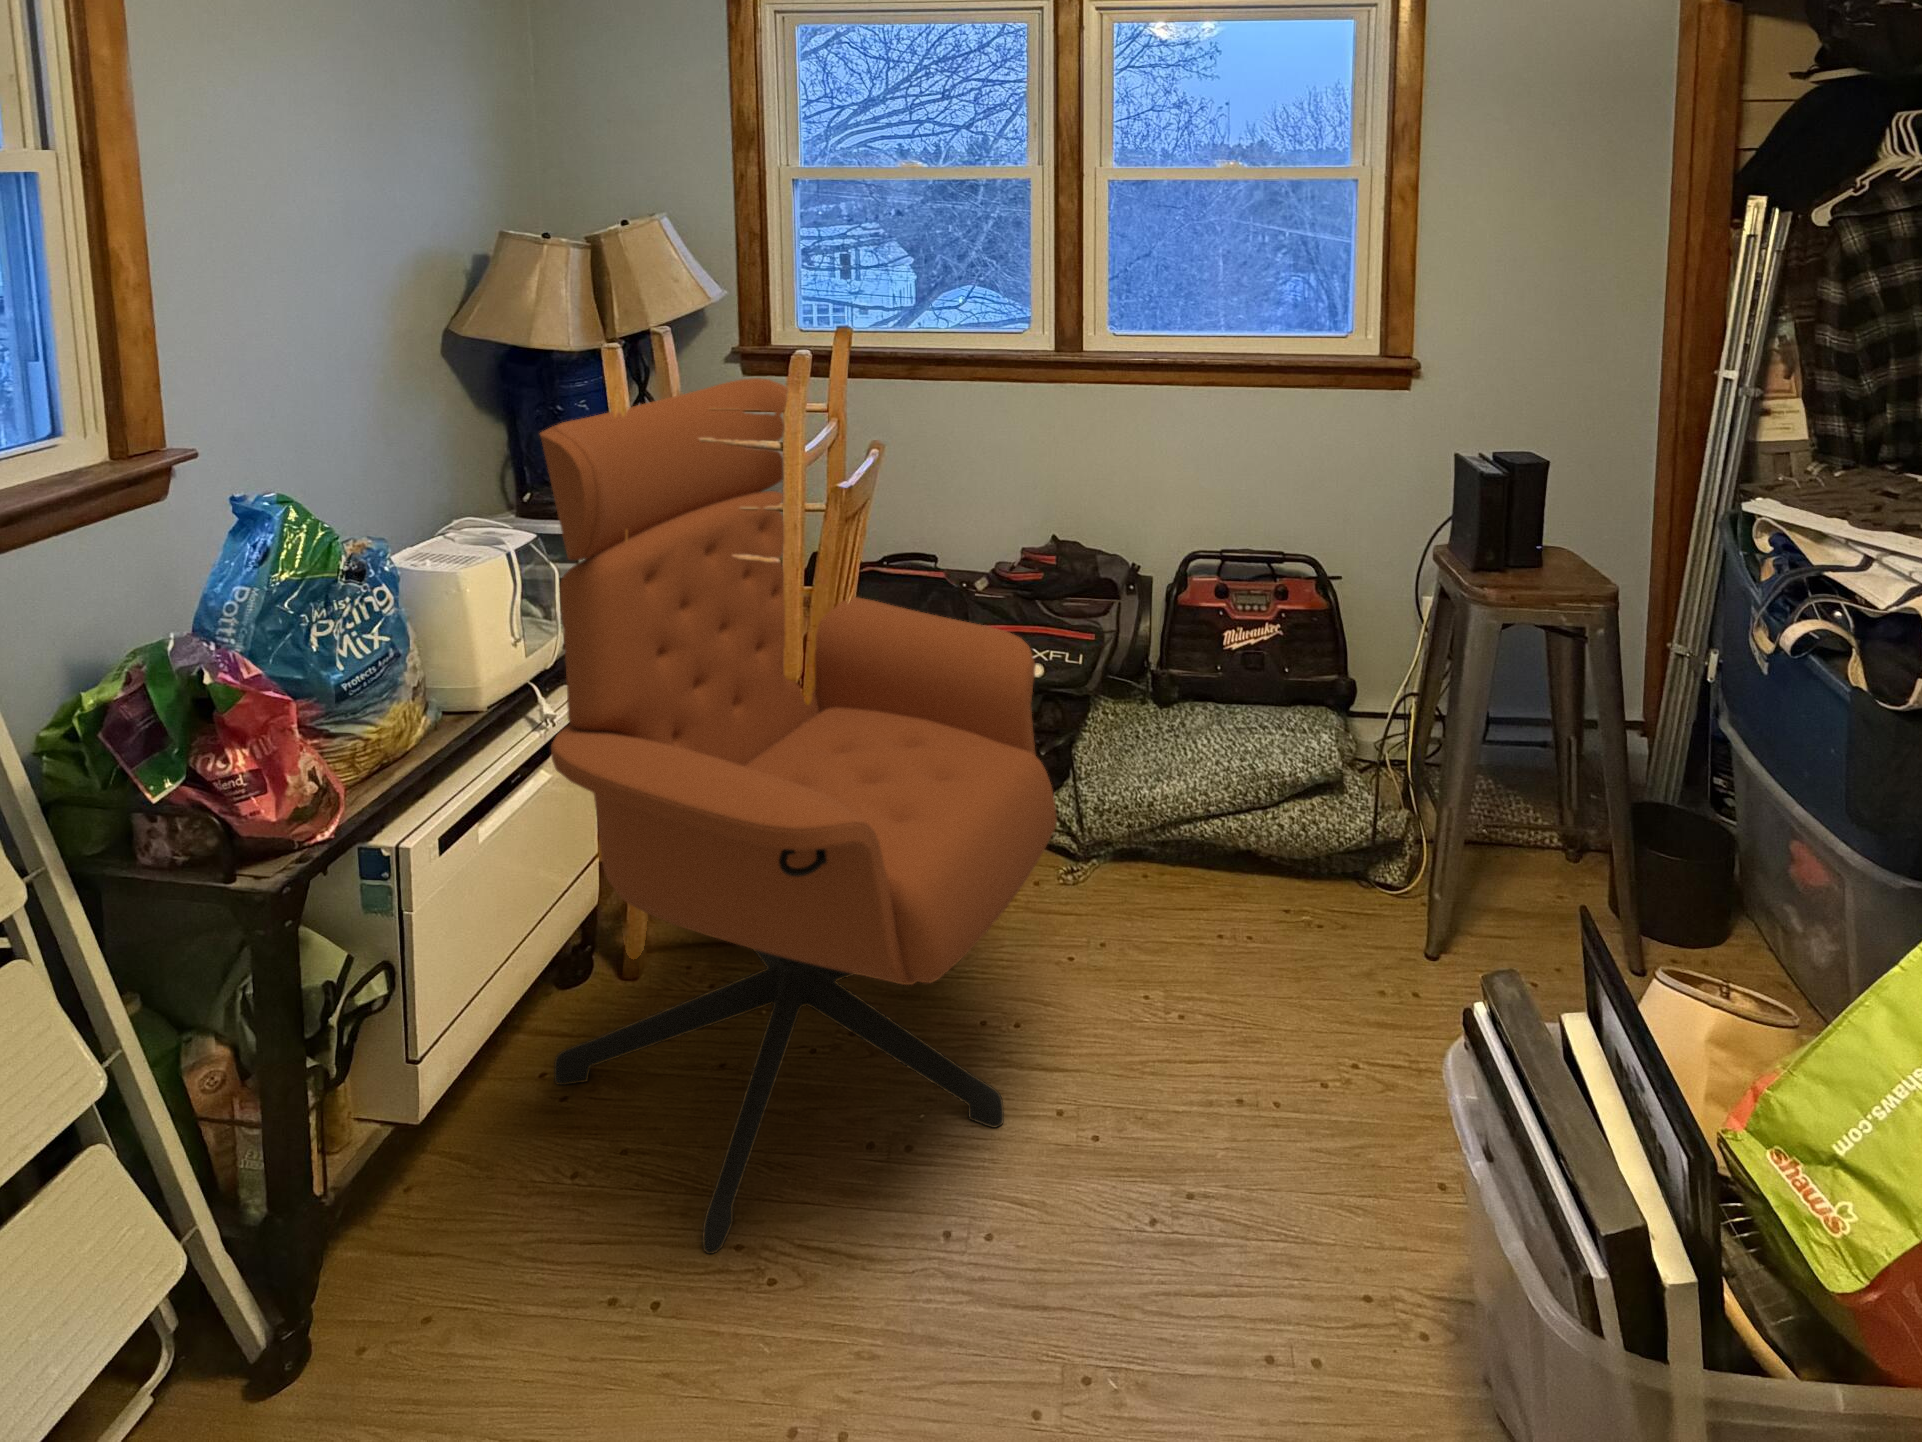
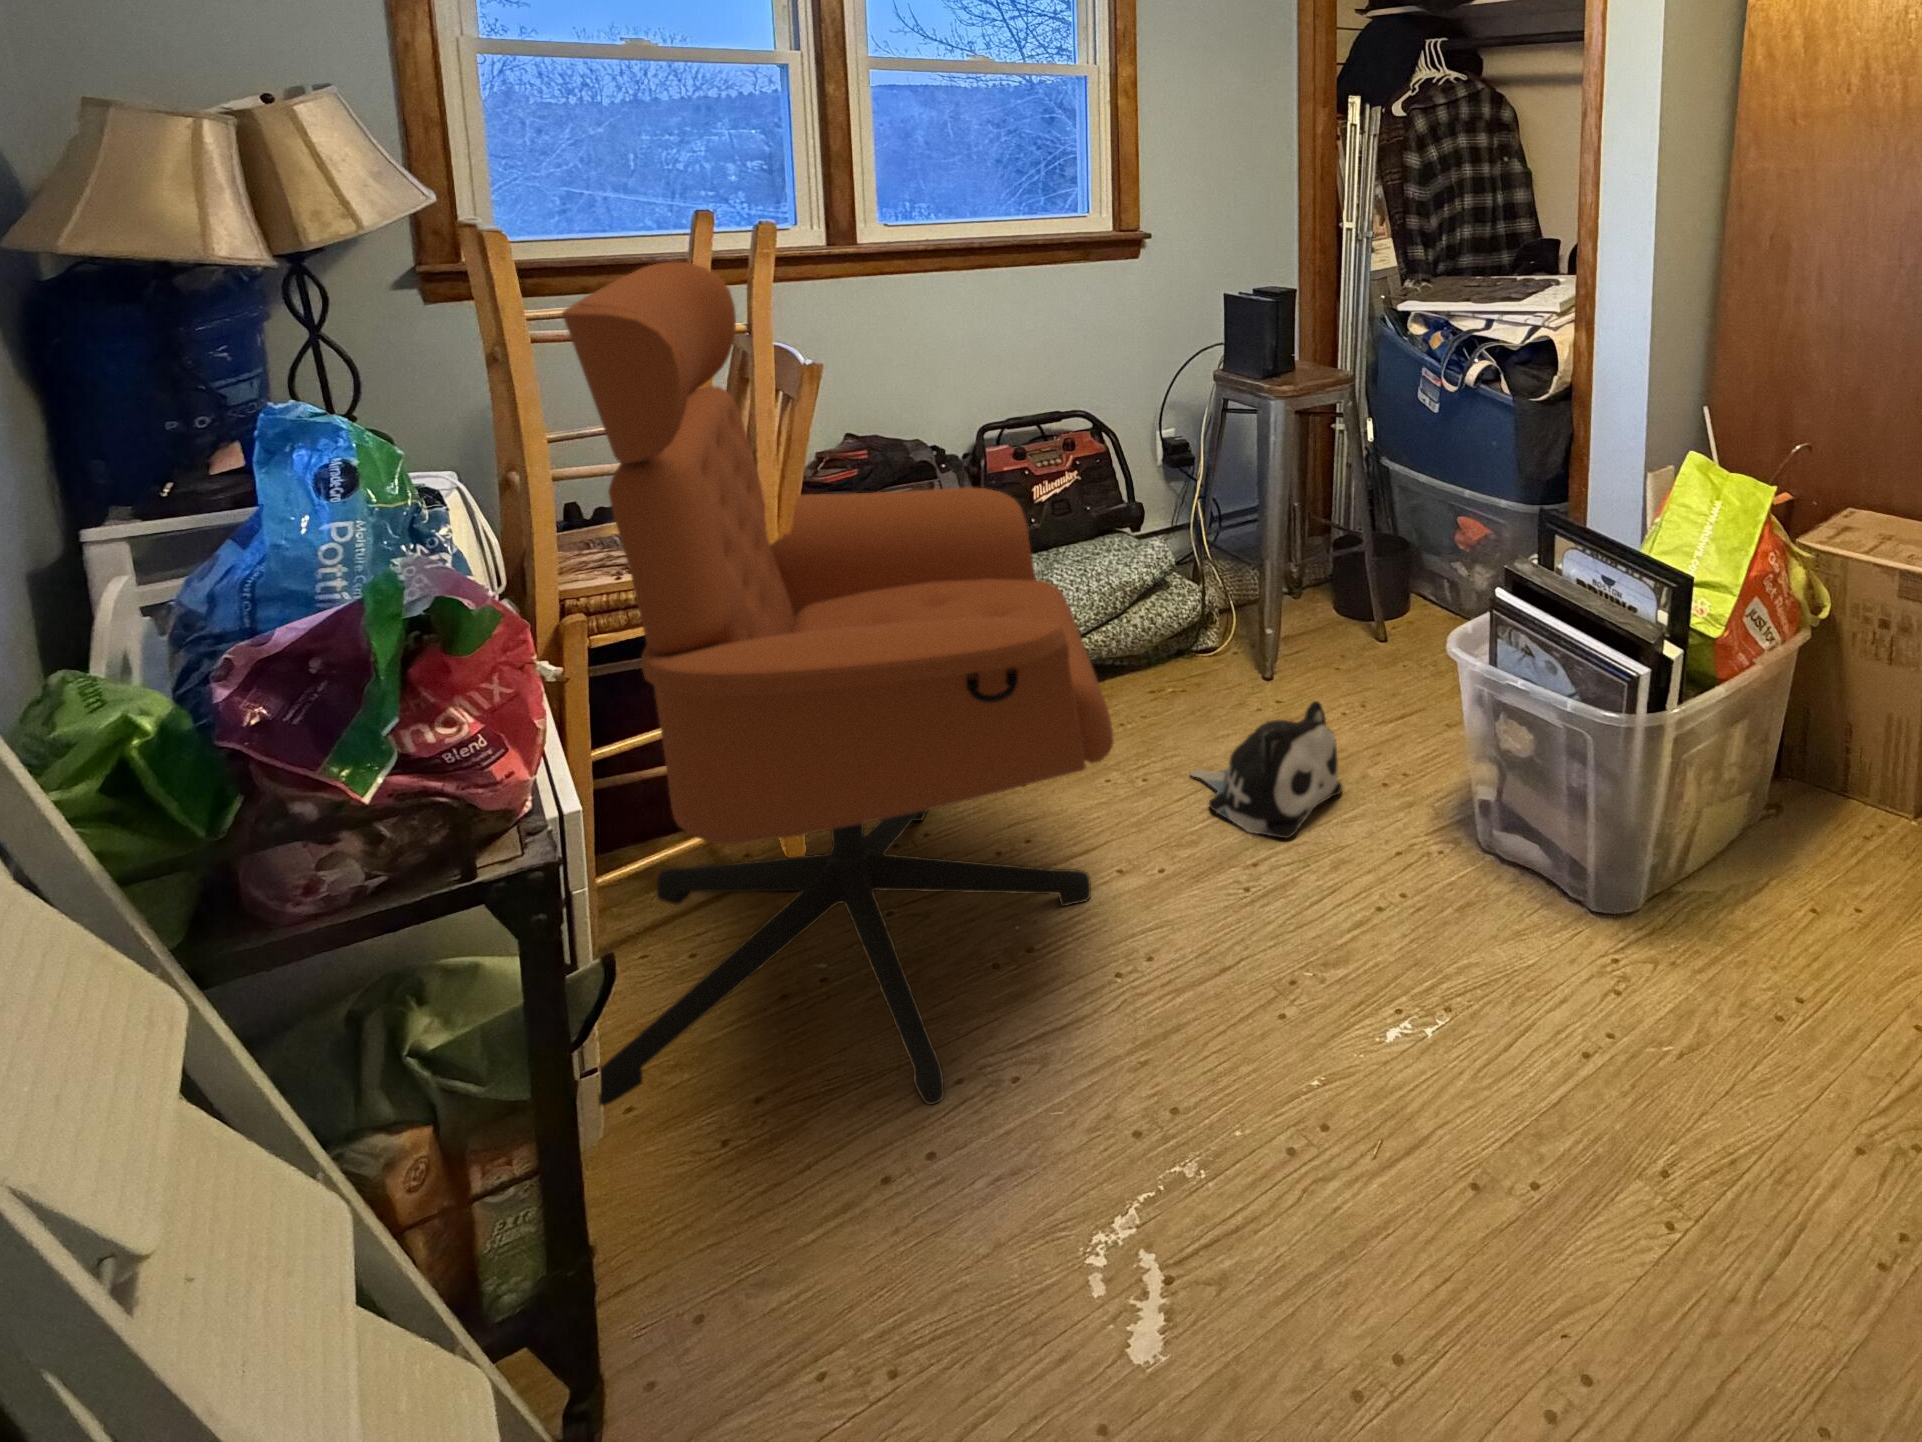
plush toy: none [1198,1022,1376,1187] -> present [1189,701,1342,838]

